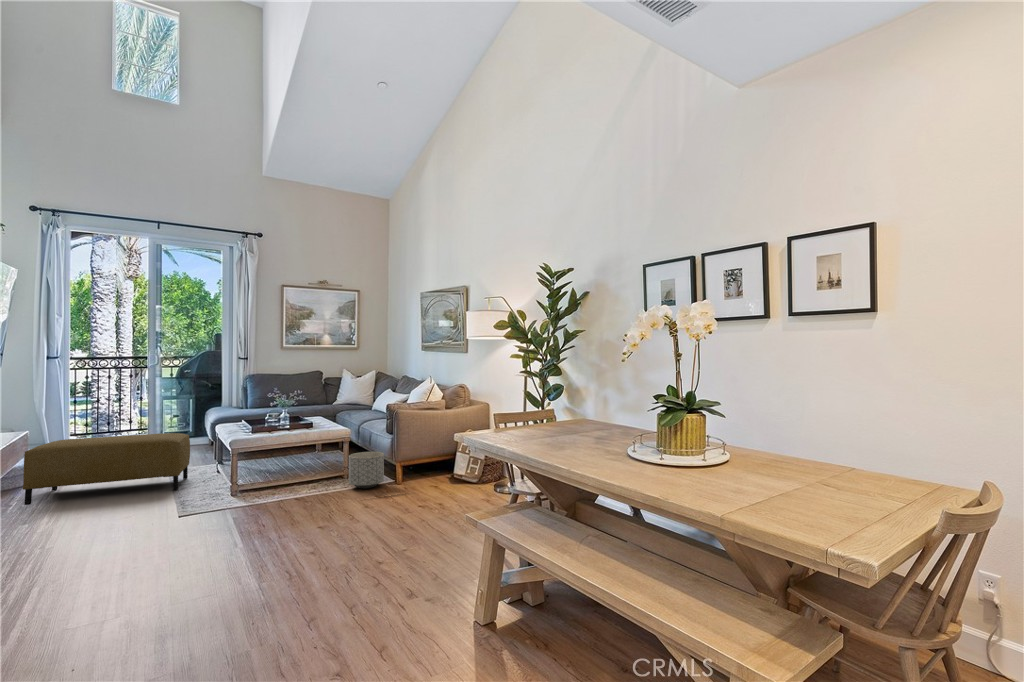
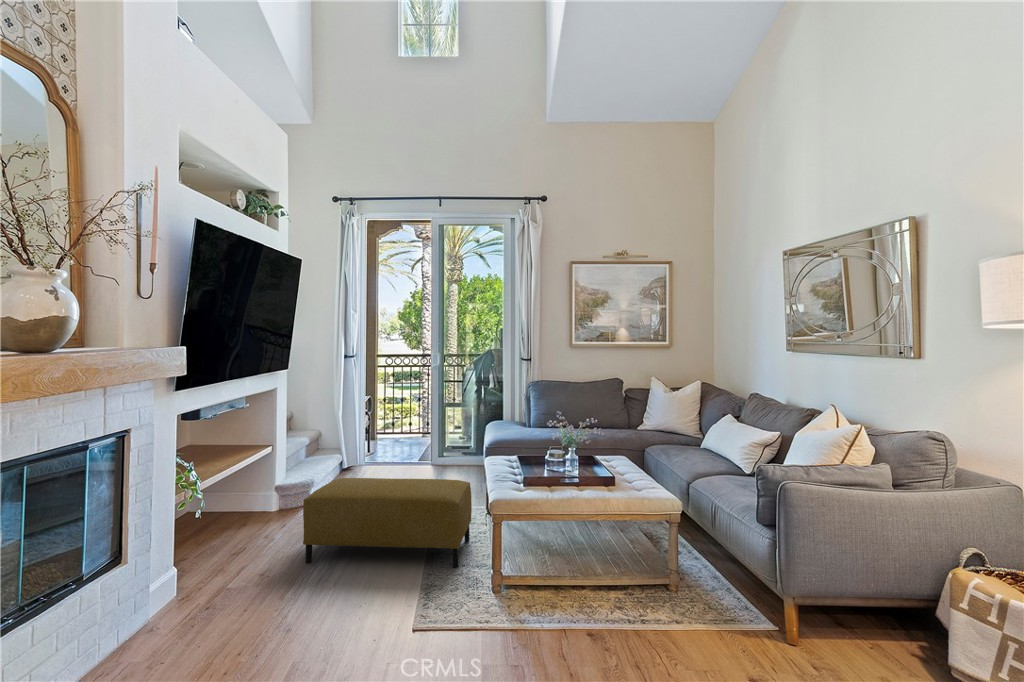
planter: present [349,452,384,489] -> none [699,563,761,636]

